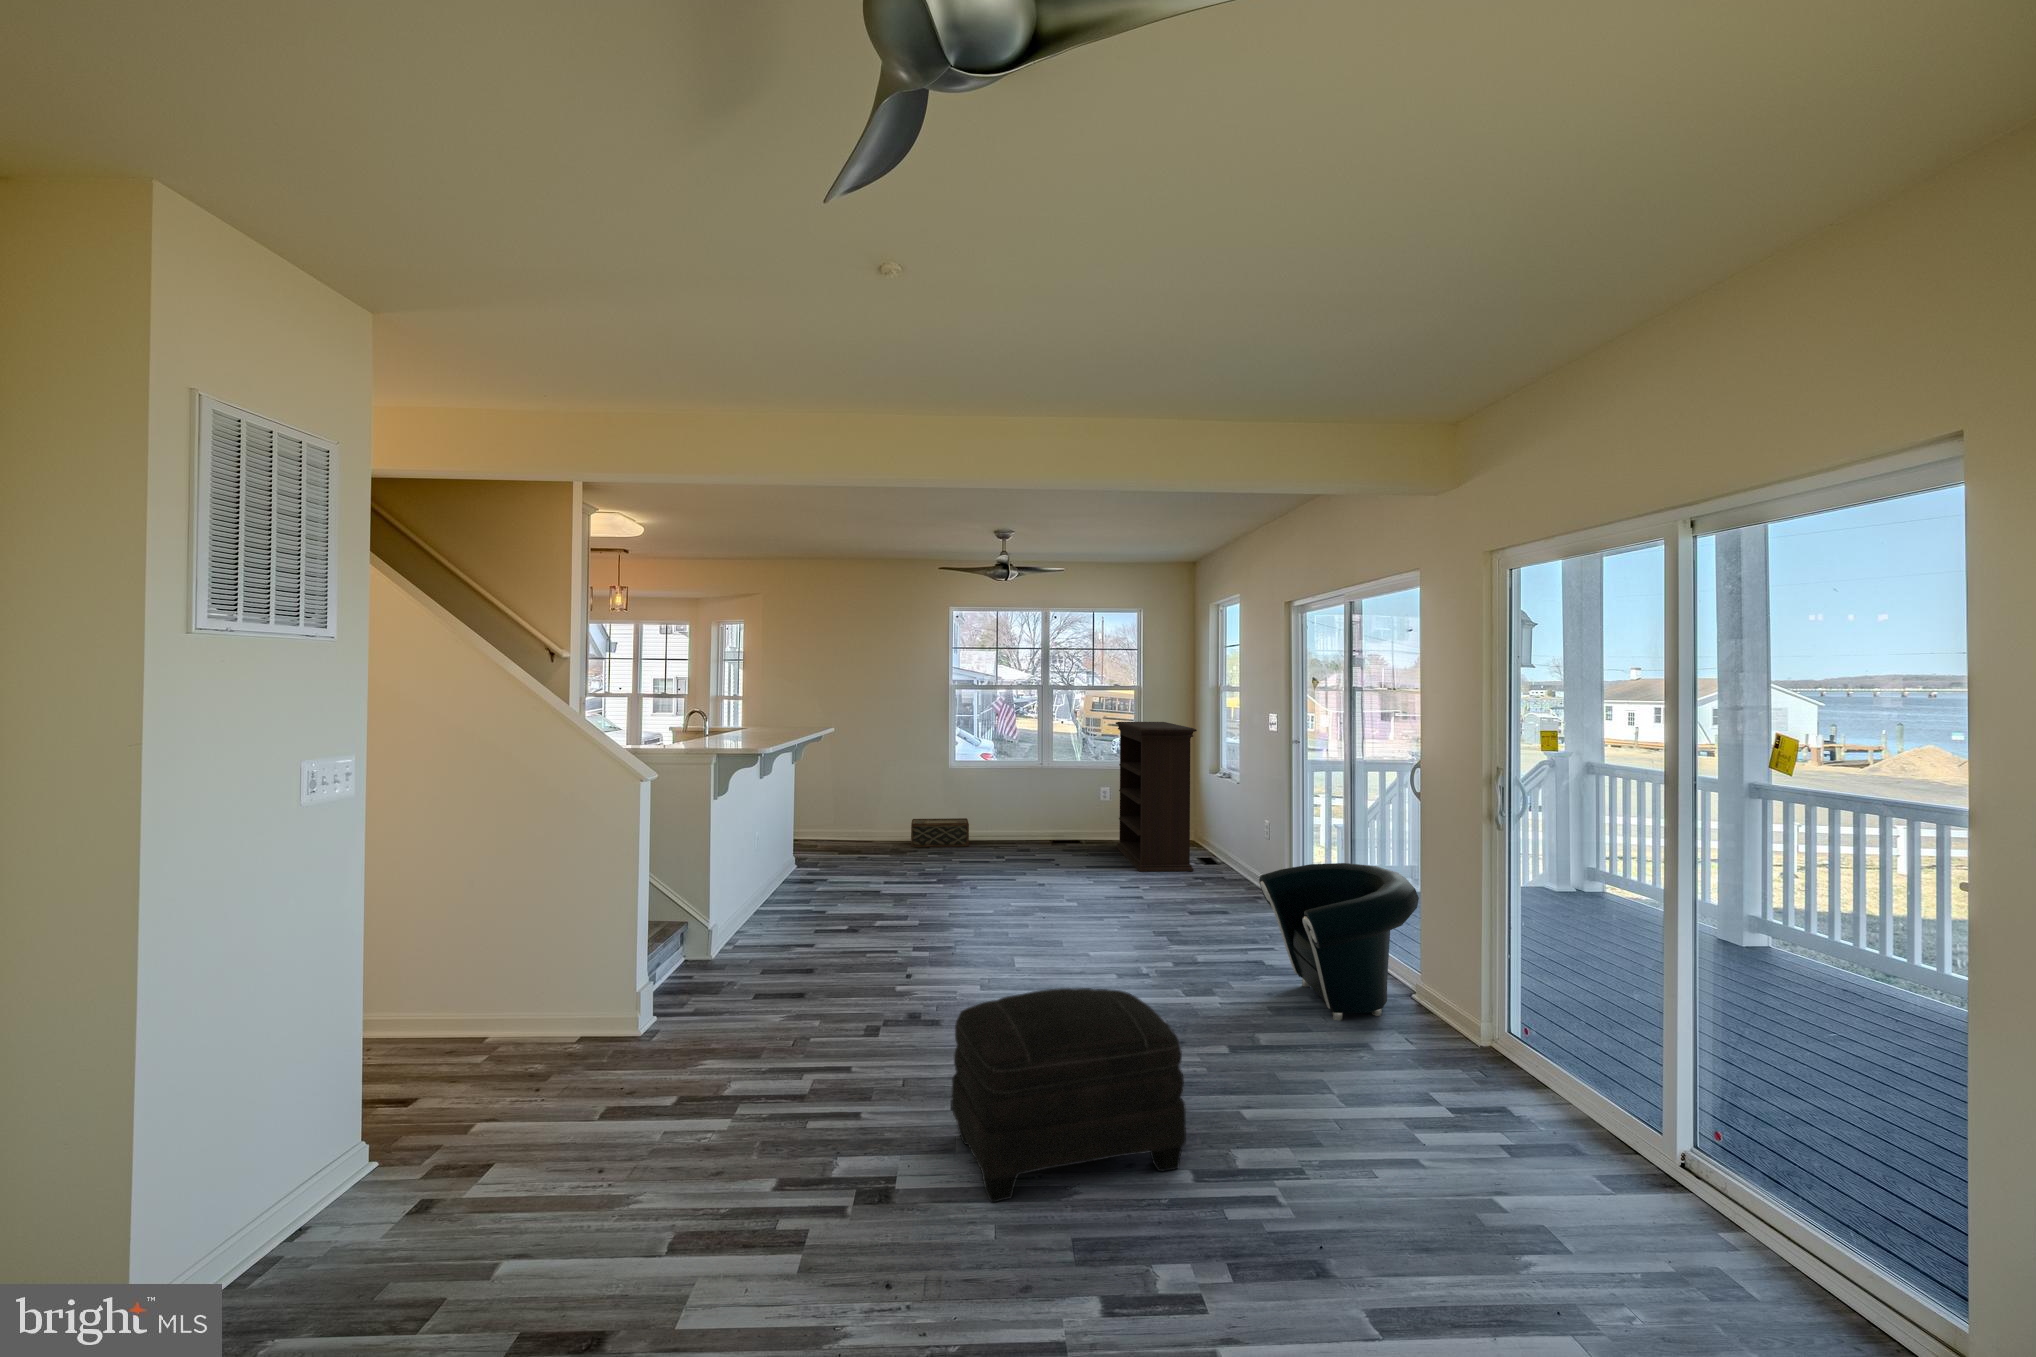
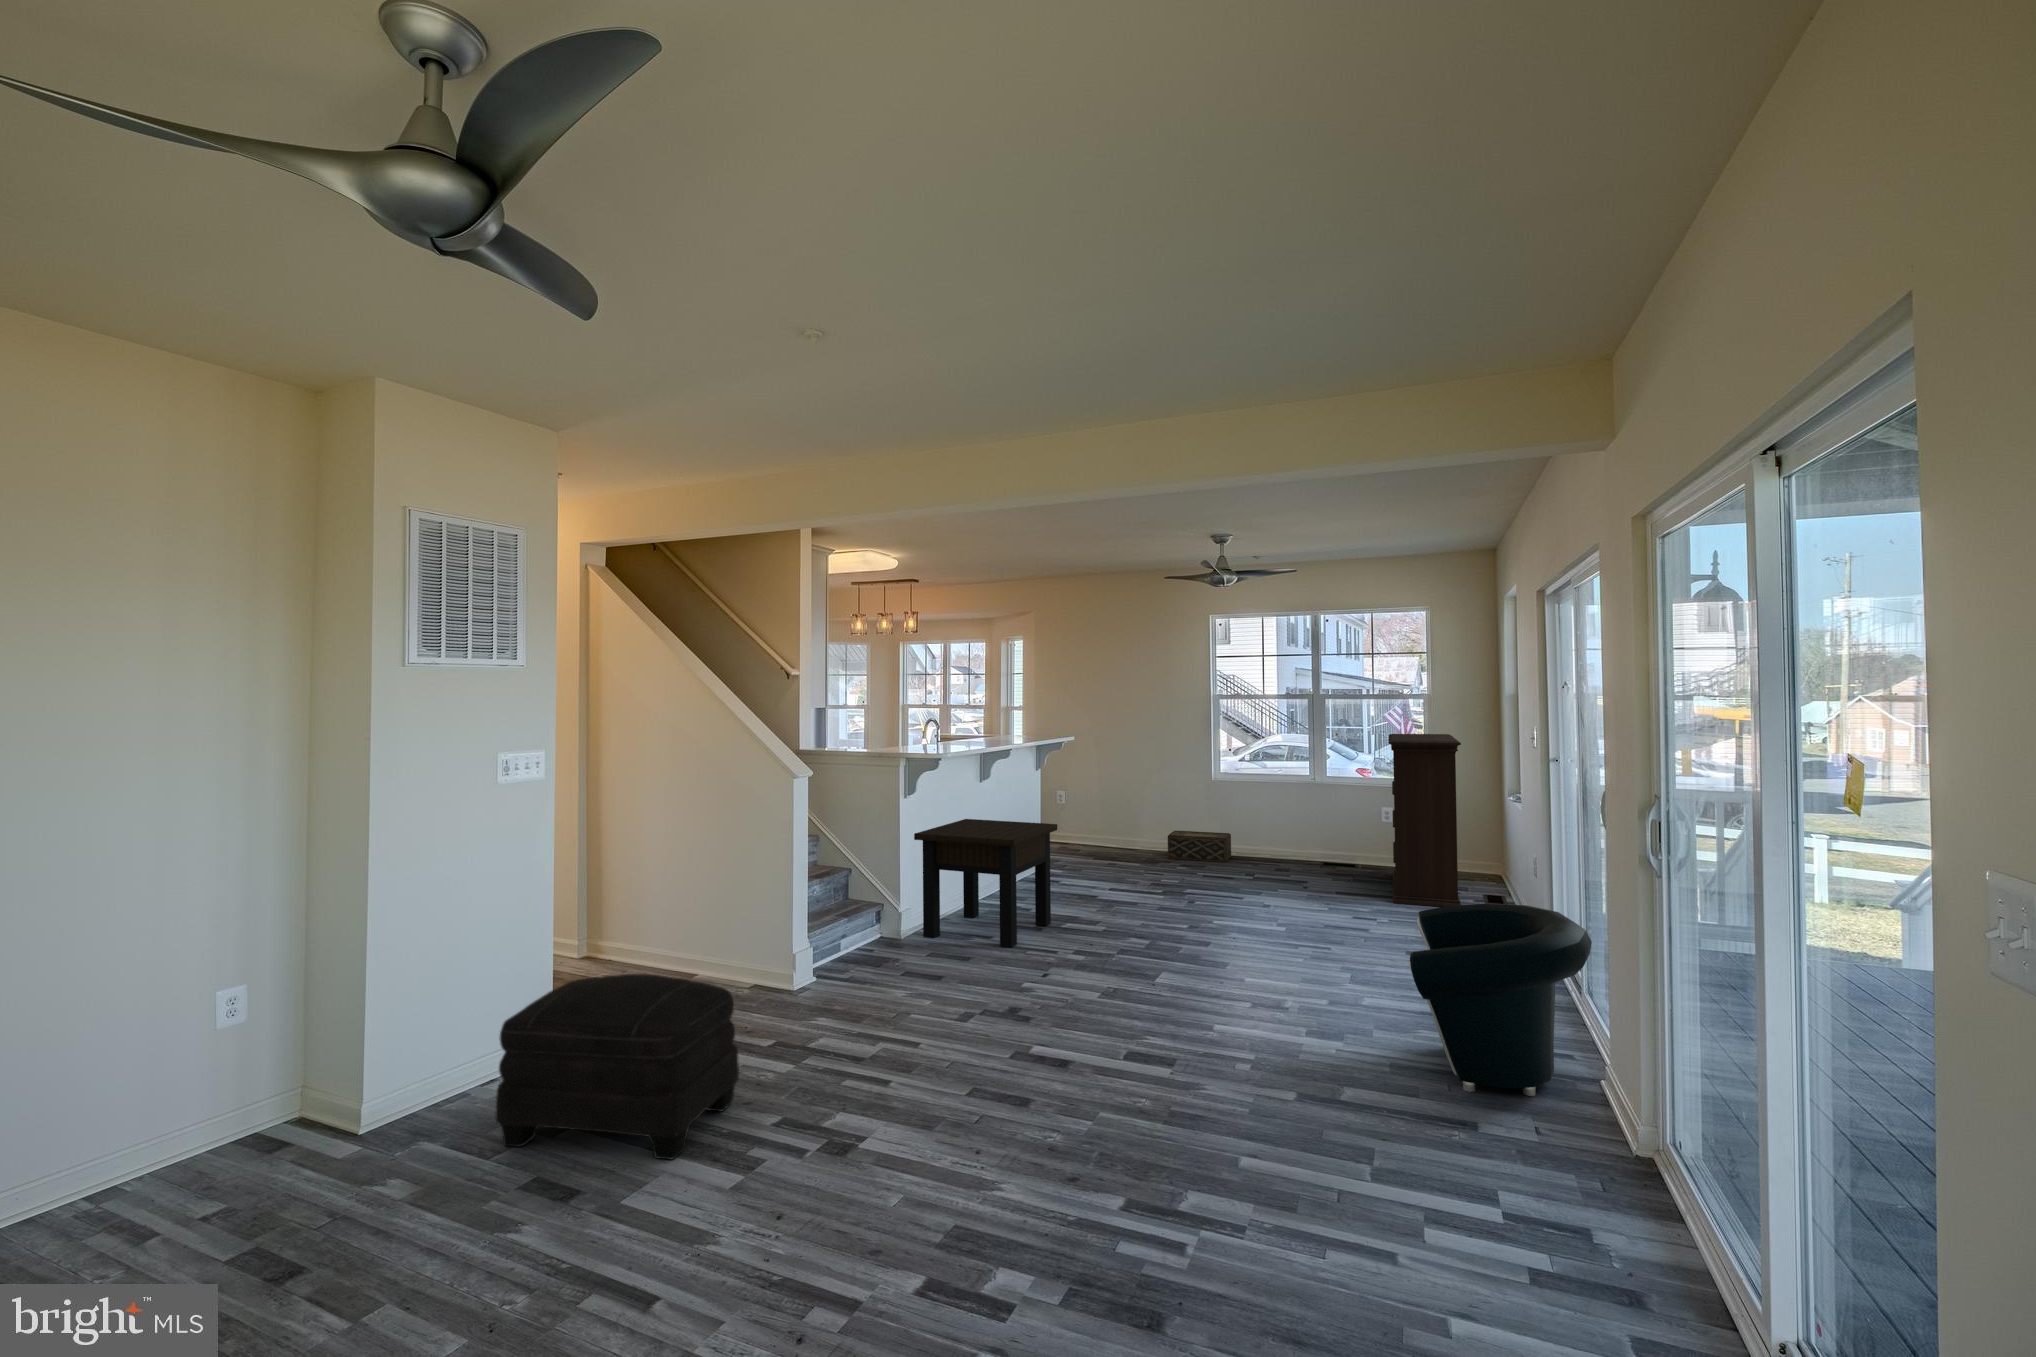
side table: none [728,819,869,953] -> present [914,819,1057,948]
ottoman: present [952,988,1186,1202] -> present [496,974,739,1159]

